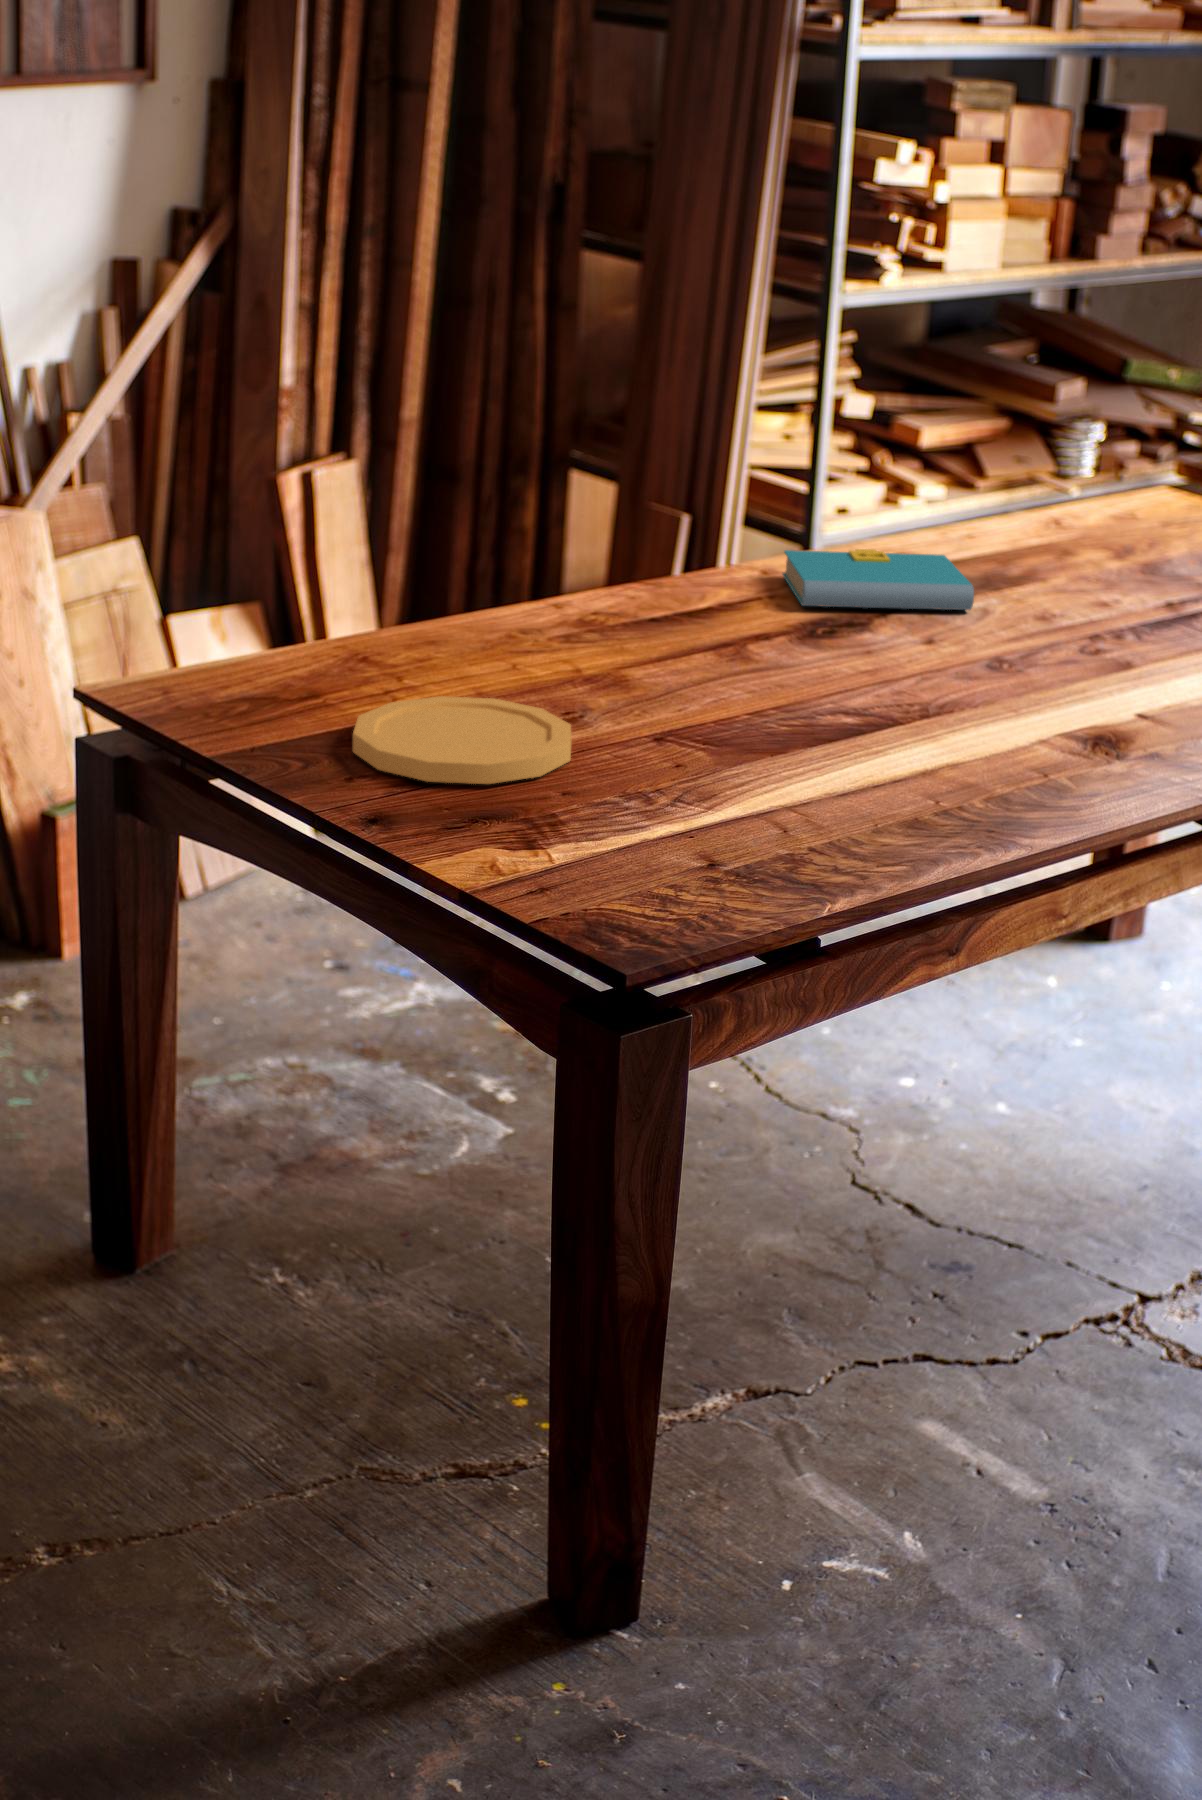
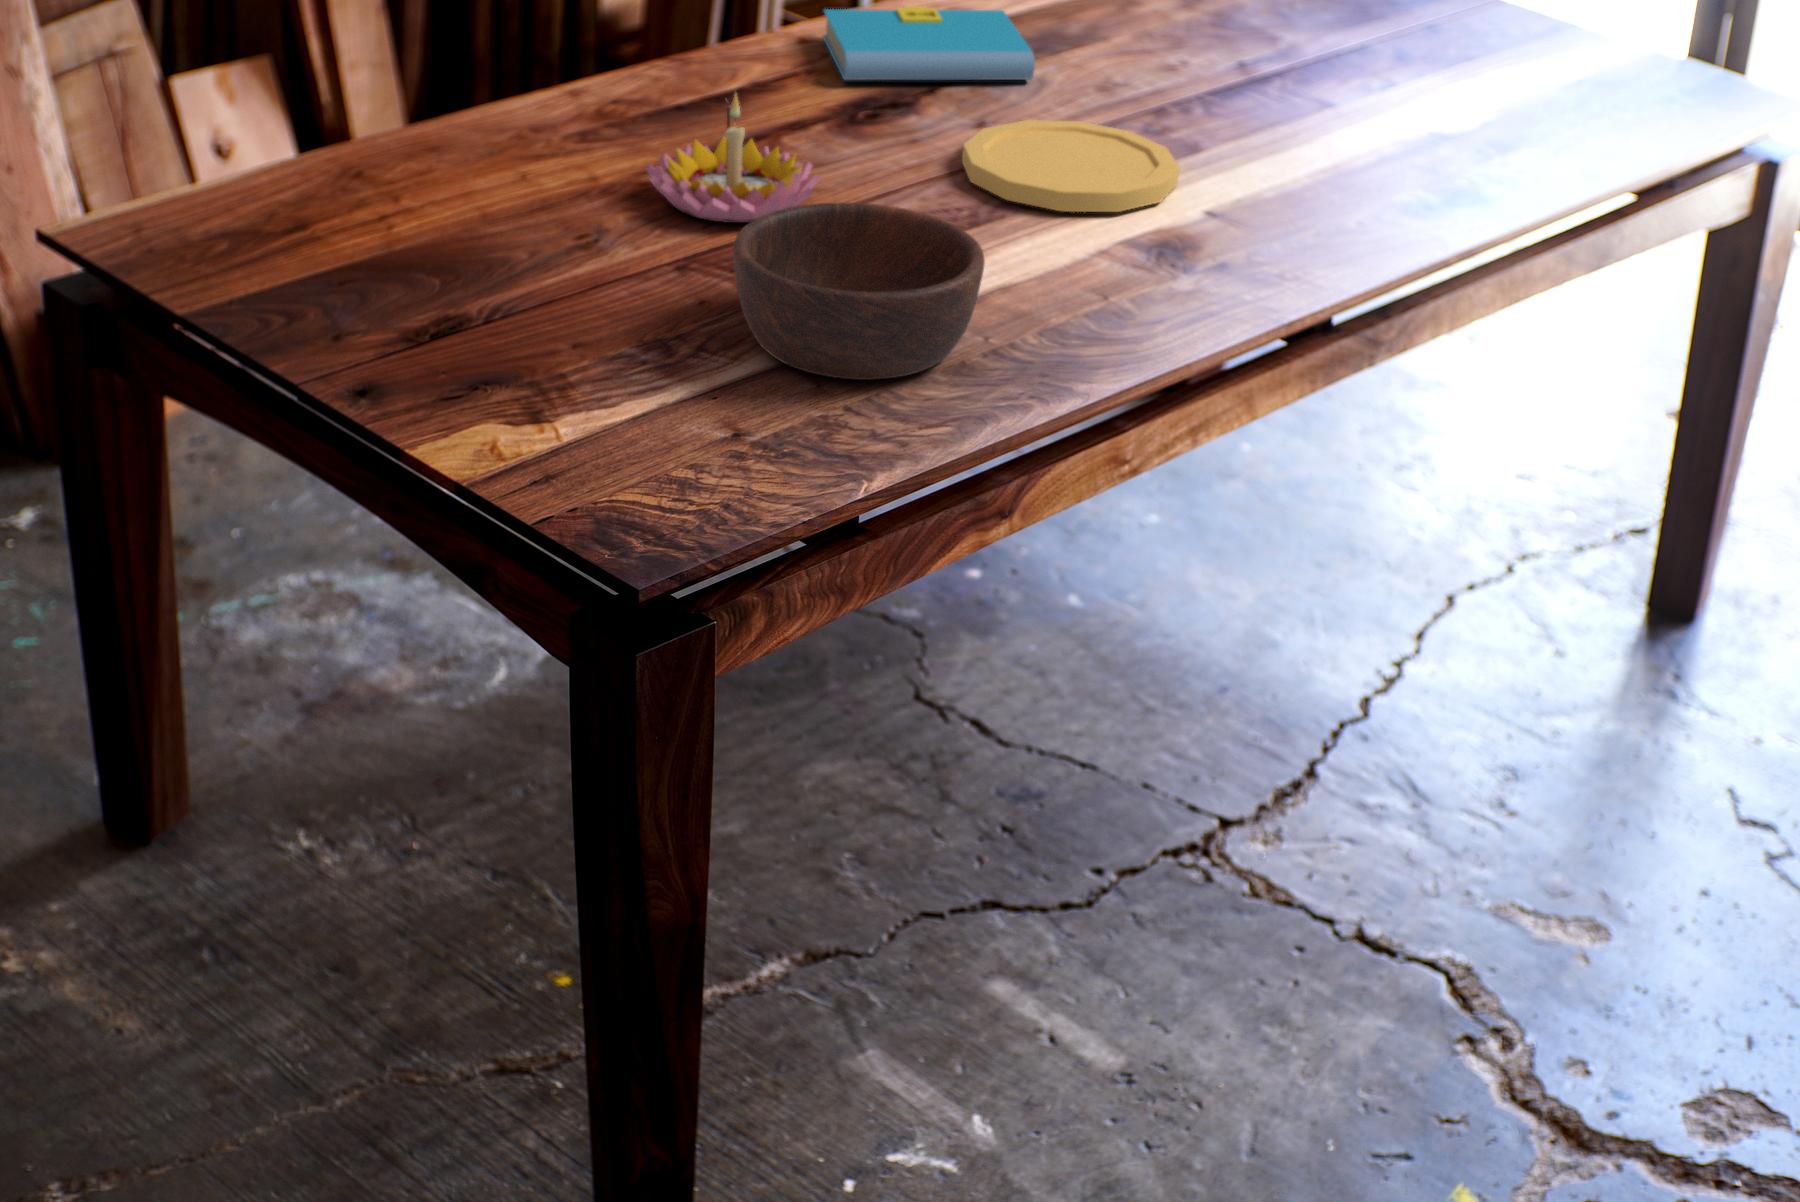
candle holder: none [628,592,784,707] -> present [646,94,819,223]
wooden bowl: none [711,679,939,826] -> present [733,203,985,380]
plate: present [353,696,571,784] -> present [962,120,1180,212]

